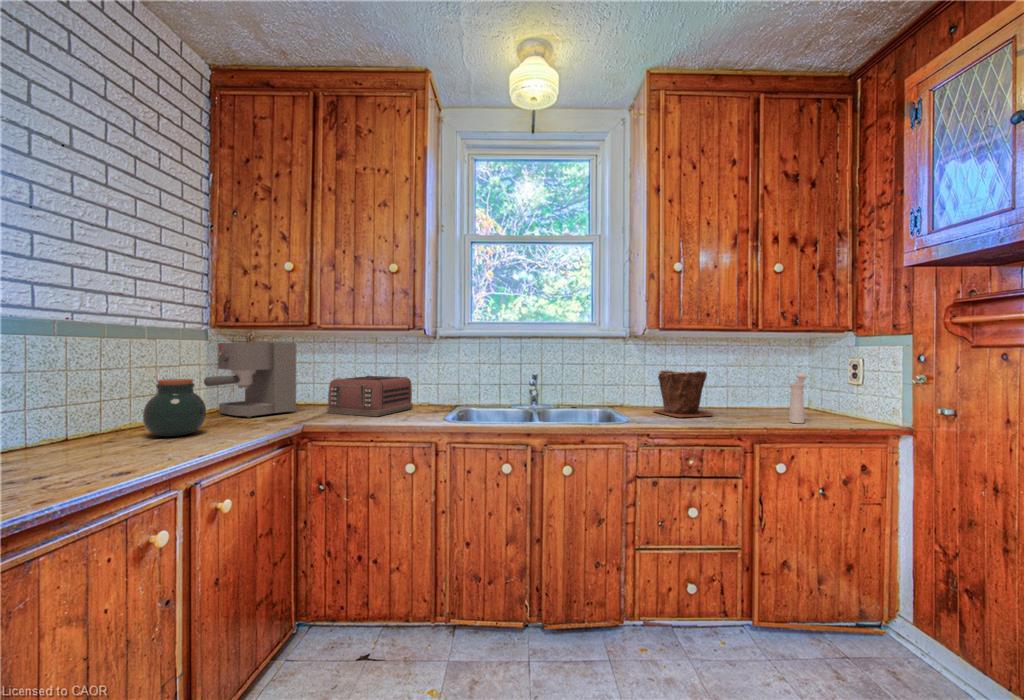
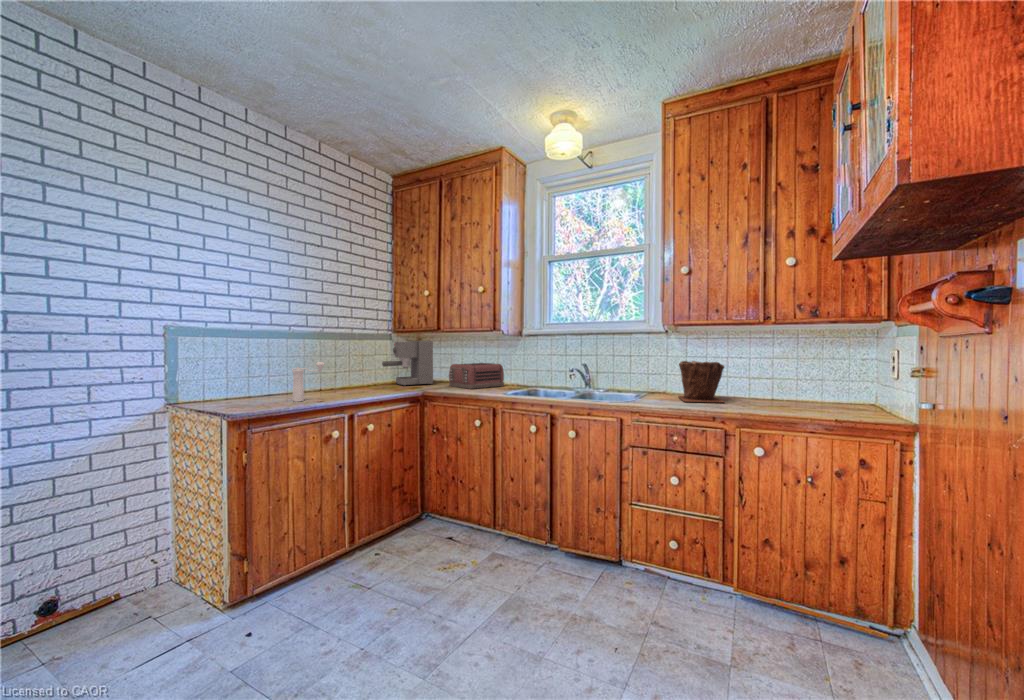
pepper mill: present [789,373,807,423] -> present [292,362,324,402]
jar: present [143,379,206,437] -> none [344,362,372,391]

